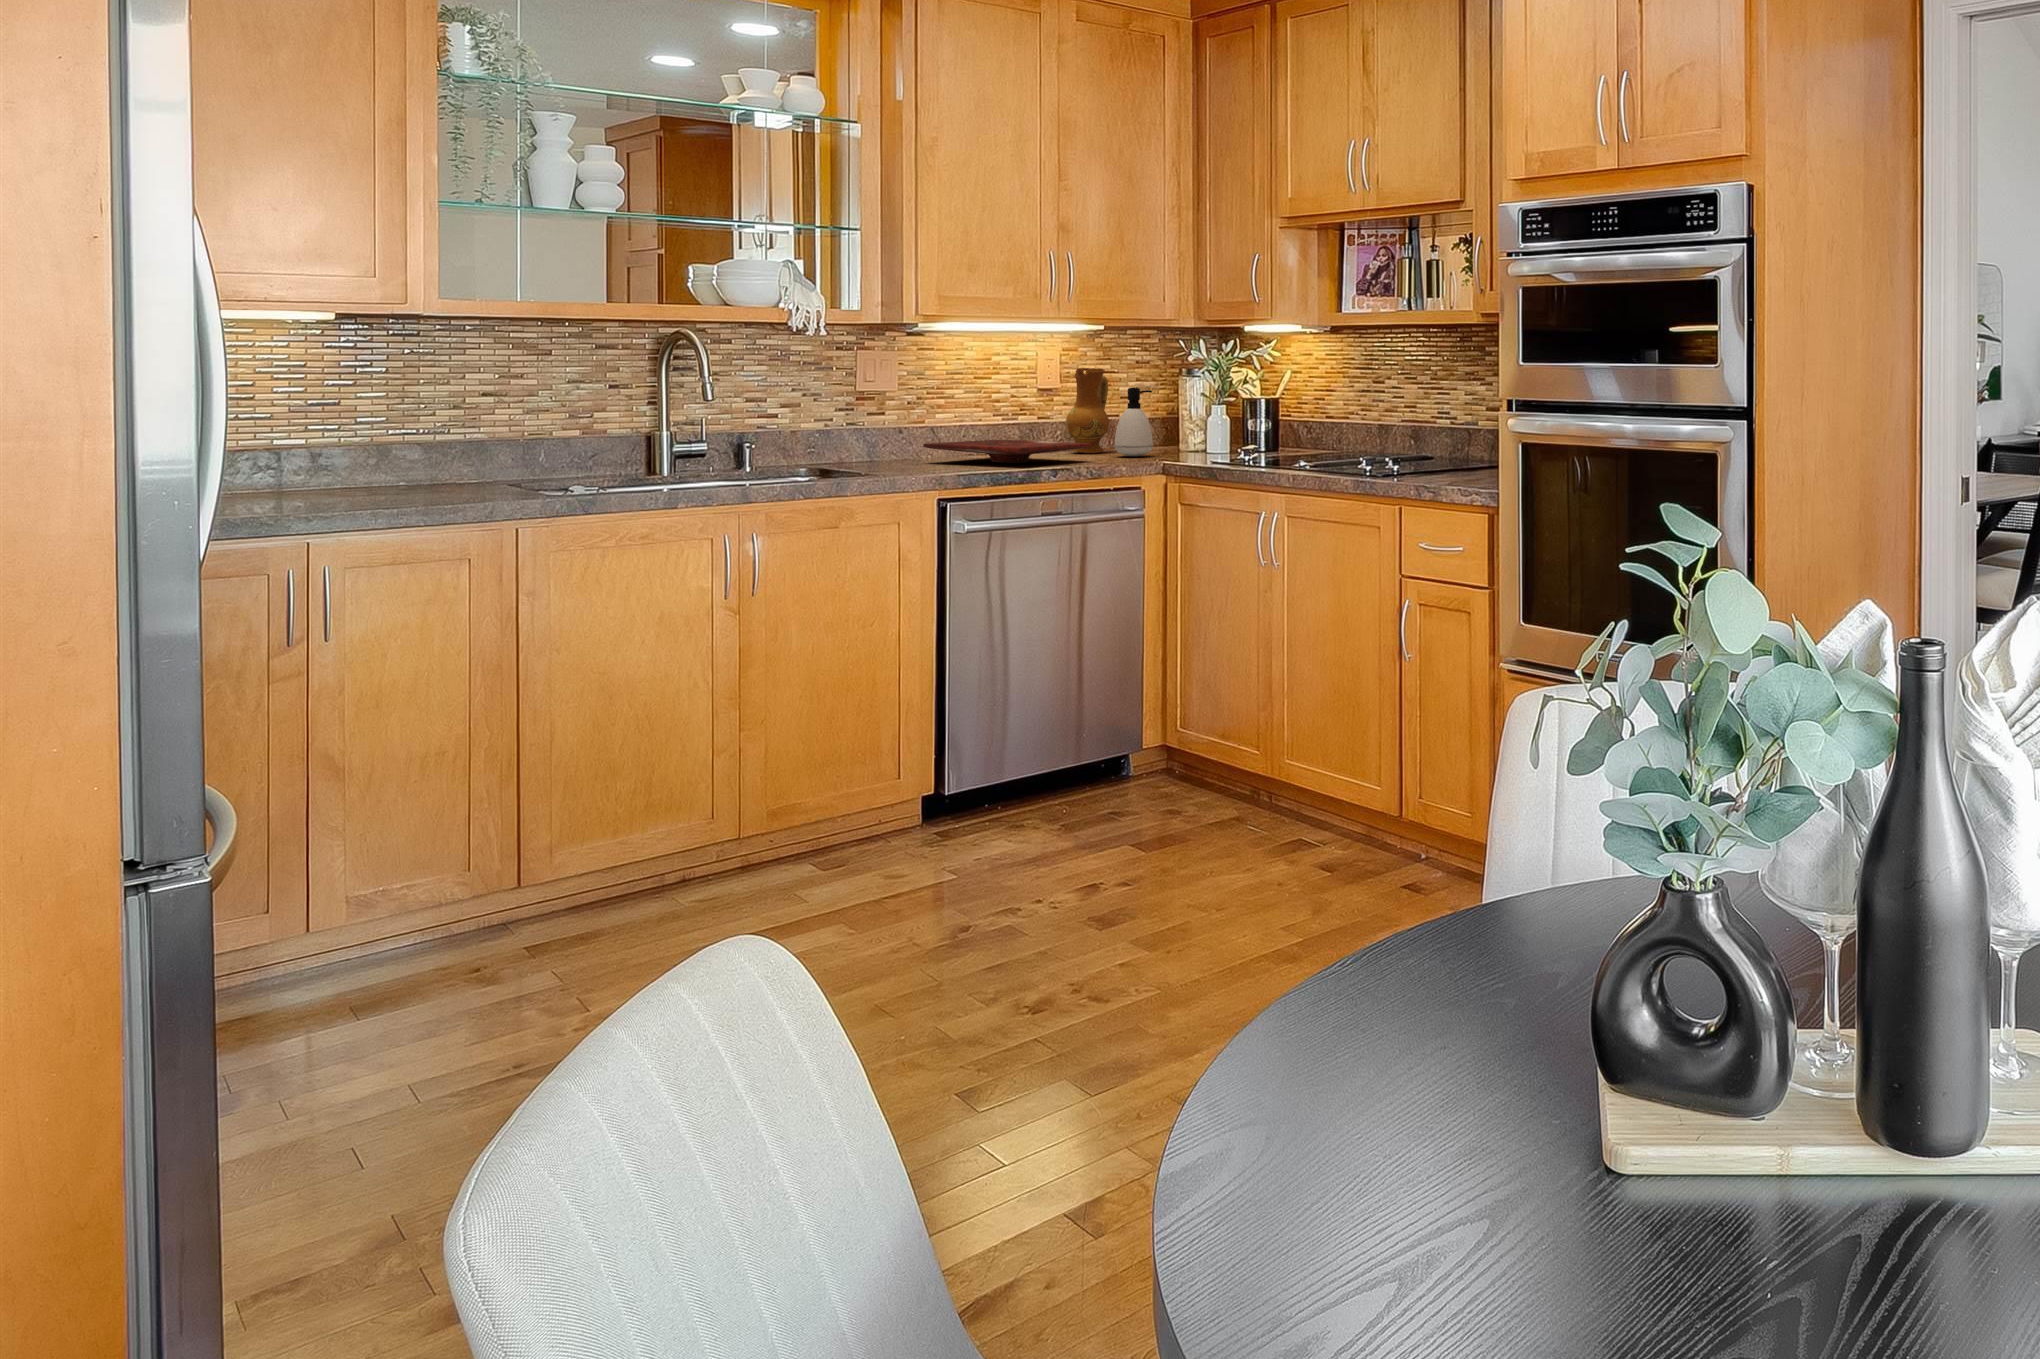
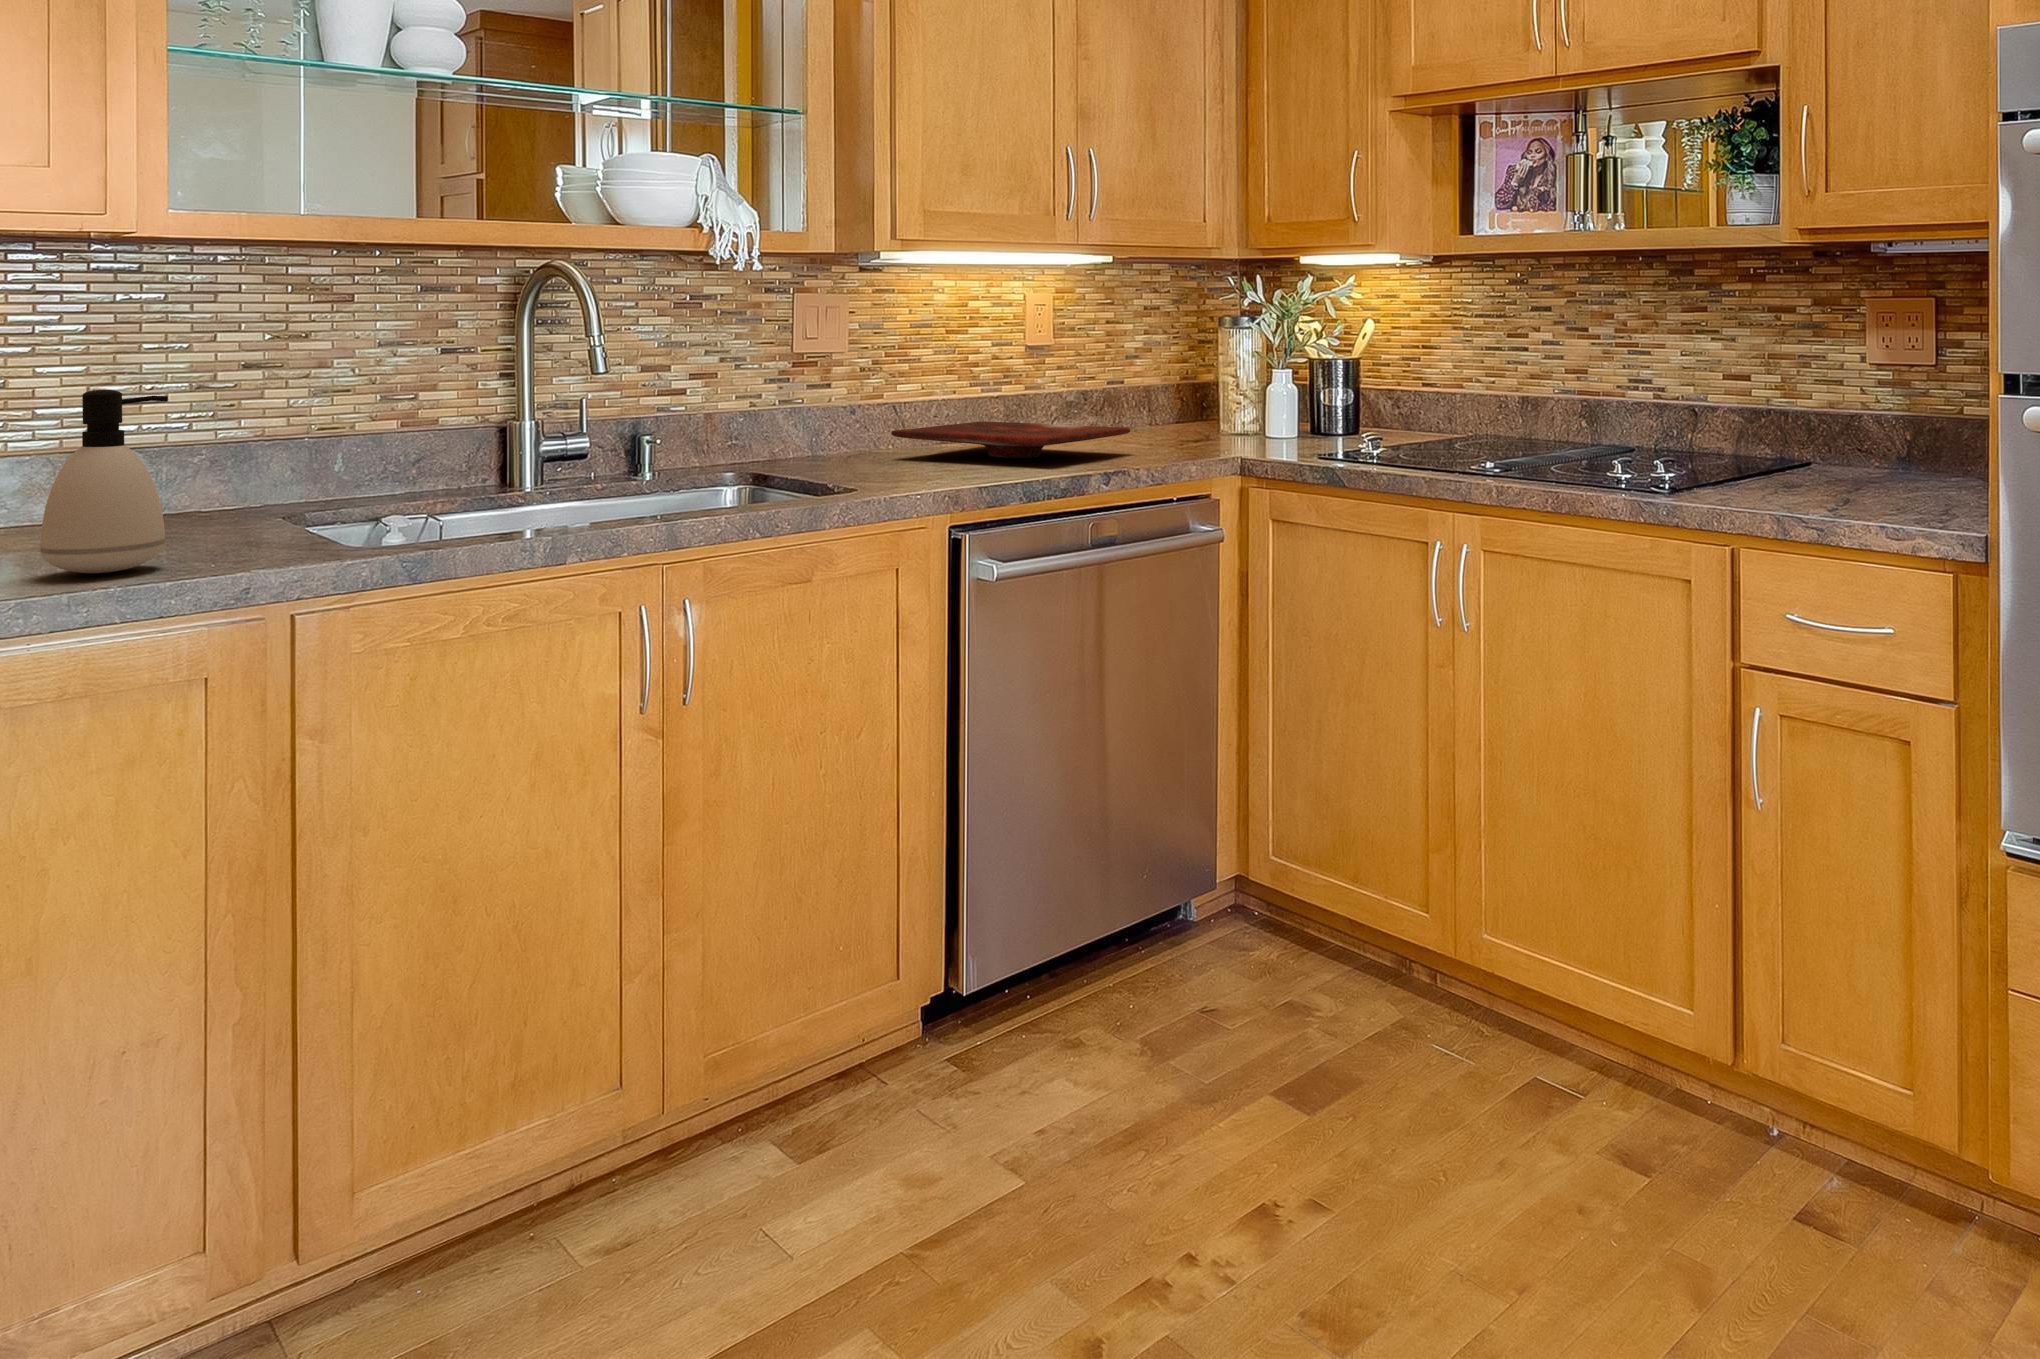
ceramic jug: present [1066,368,1109,453] -> none [1066,318,1126,439]
soap dispenser: present [1115,387,1153,456] -> present [41,390,168,573]

